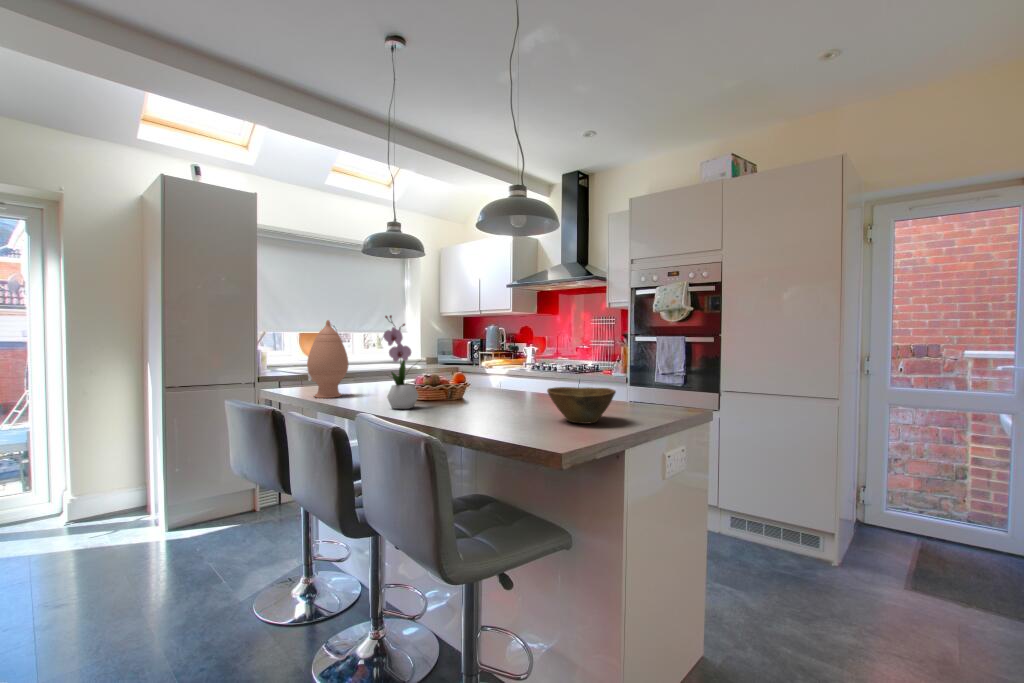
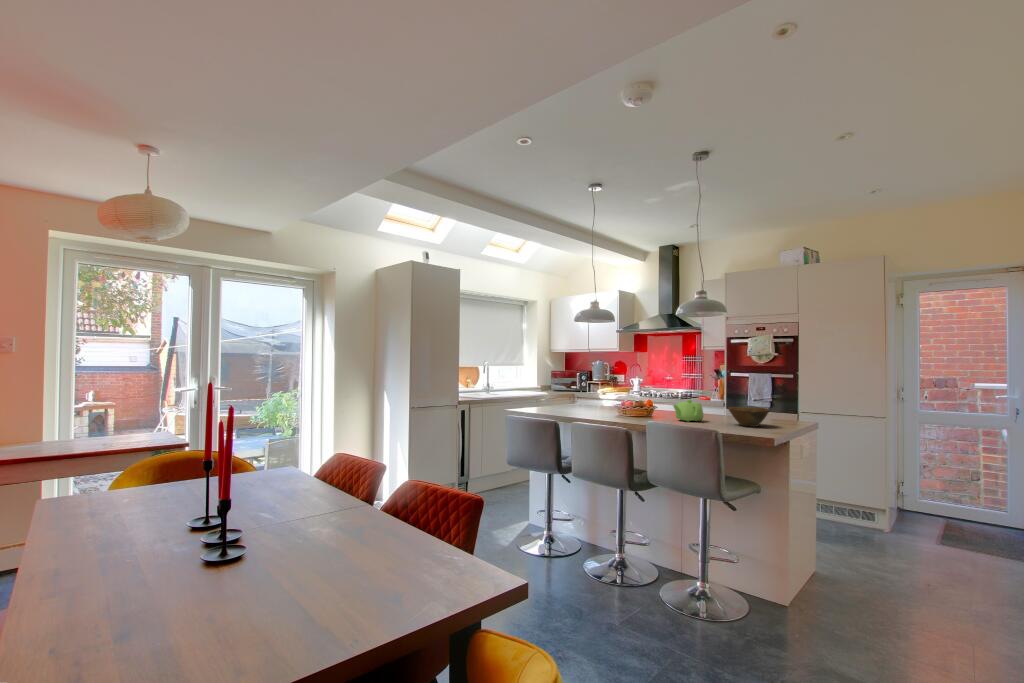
flower arrangement: present [384,315,418,409] -> none [618,364,638,419]
vase: present [307,320,349,398] -> none [542,364,570,413]
teapot: none [467,375,520,414] -> present [673,400,703,422]

